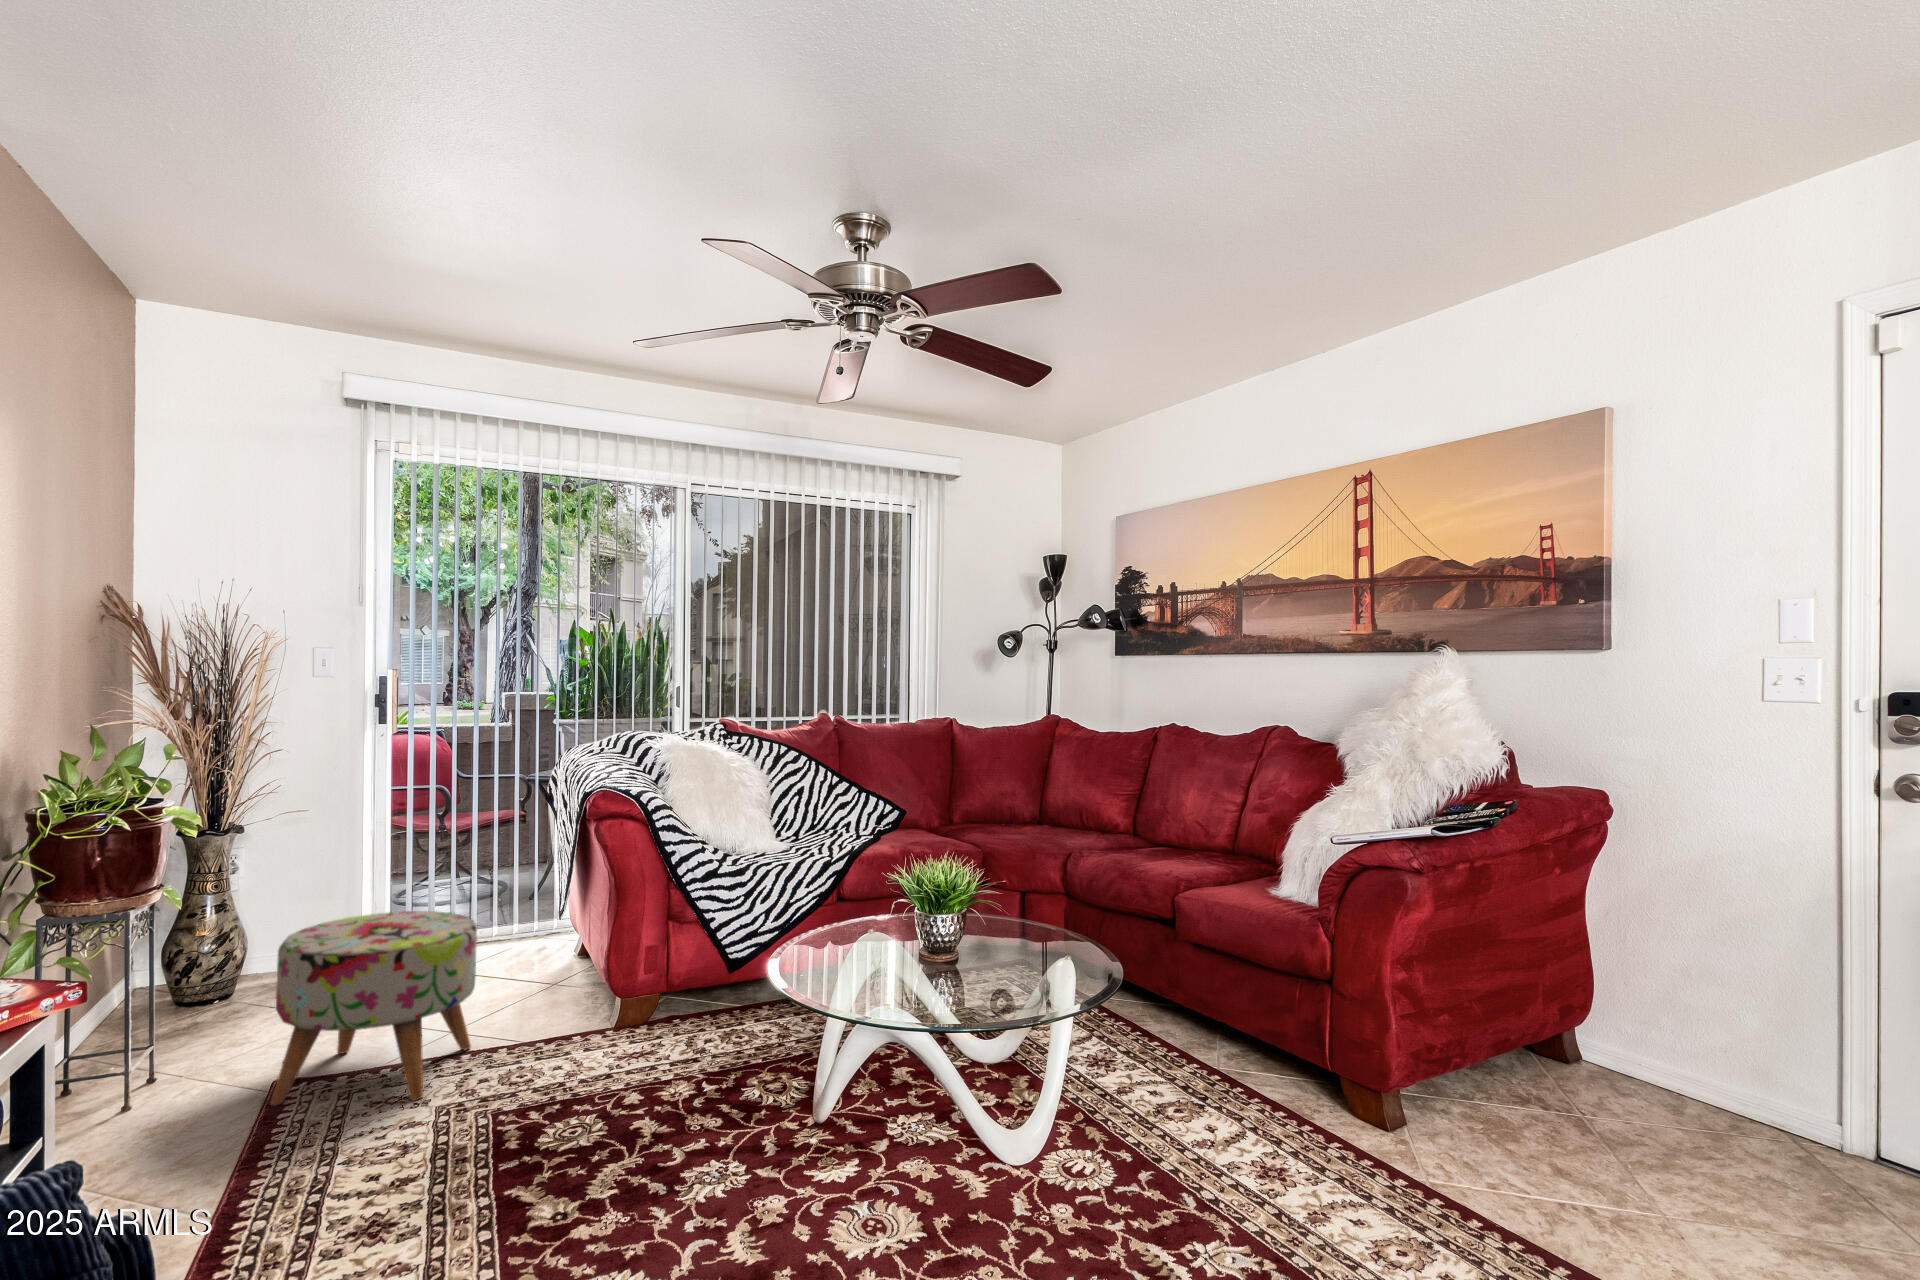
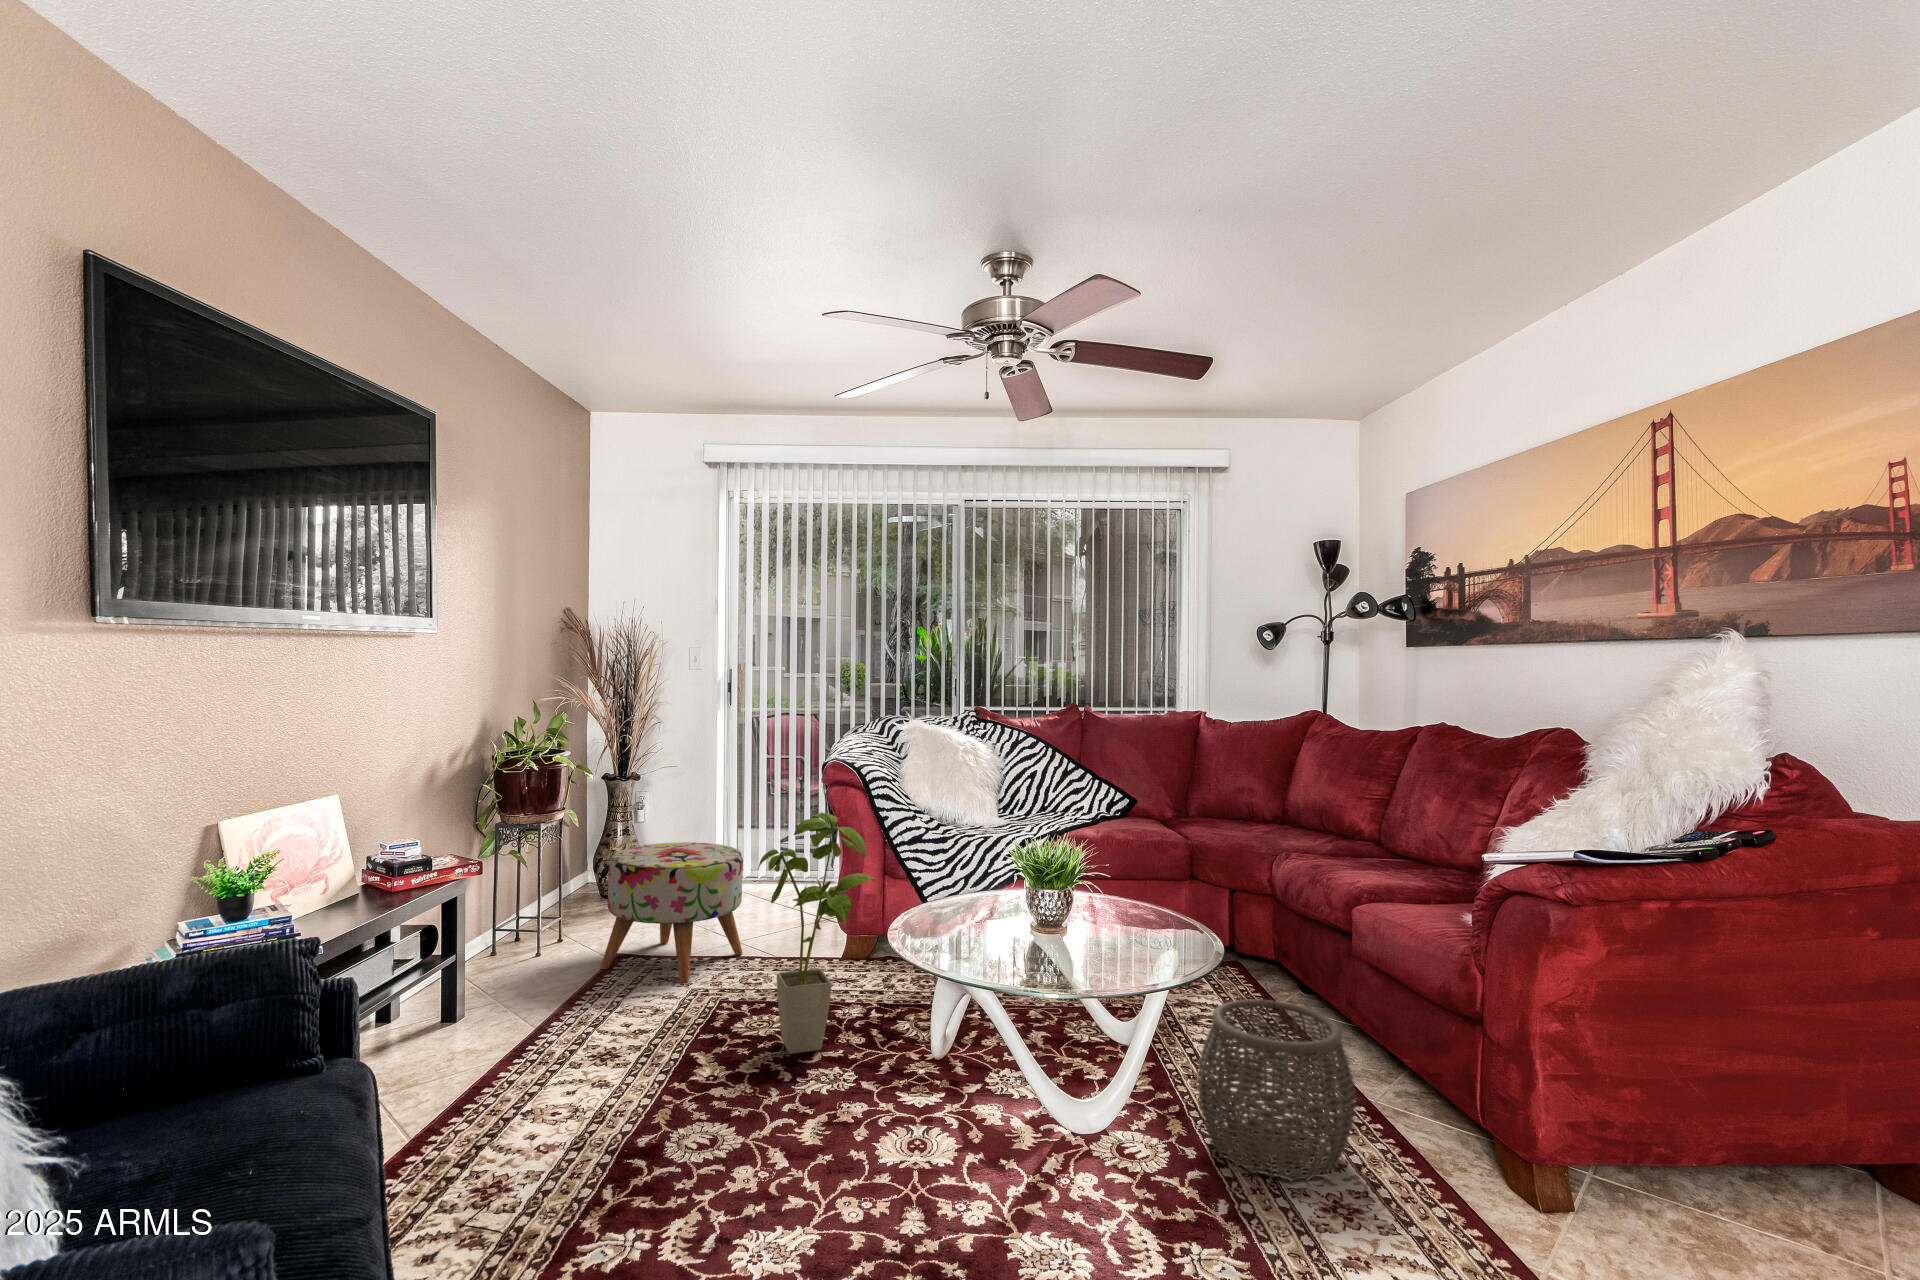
house plant: none [583,856,740,1158] -> present [758,813,876,1054]
woven basket: none [1118,994,1269,1167] -> present [1197,999,1356,1181]

